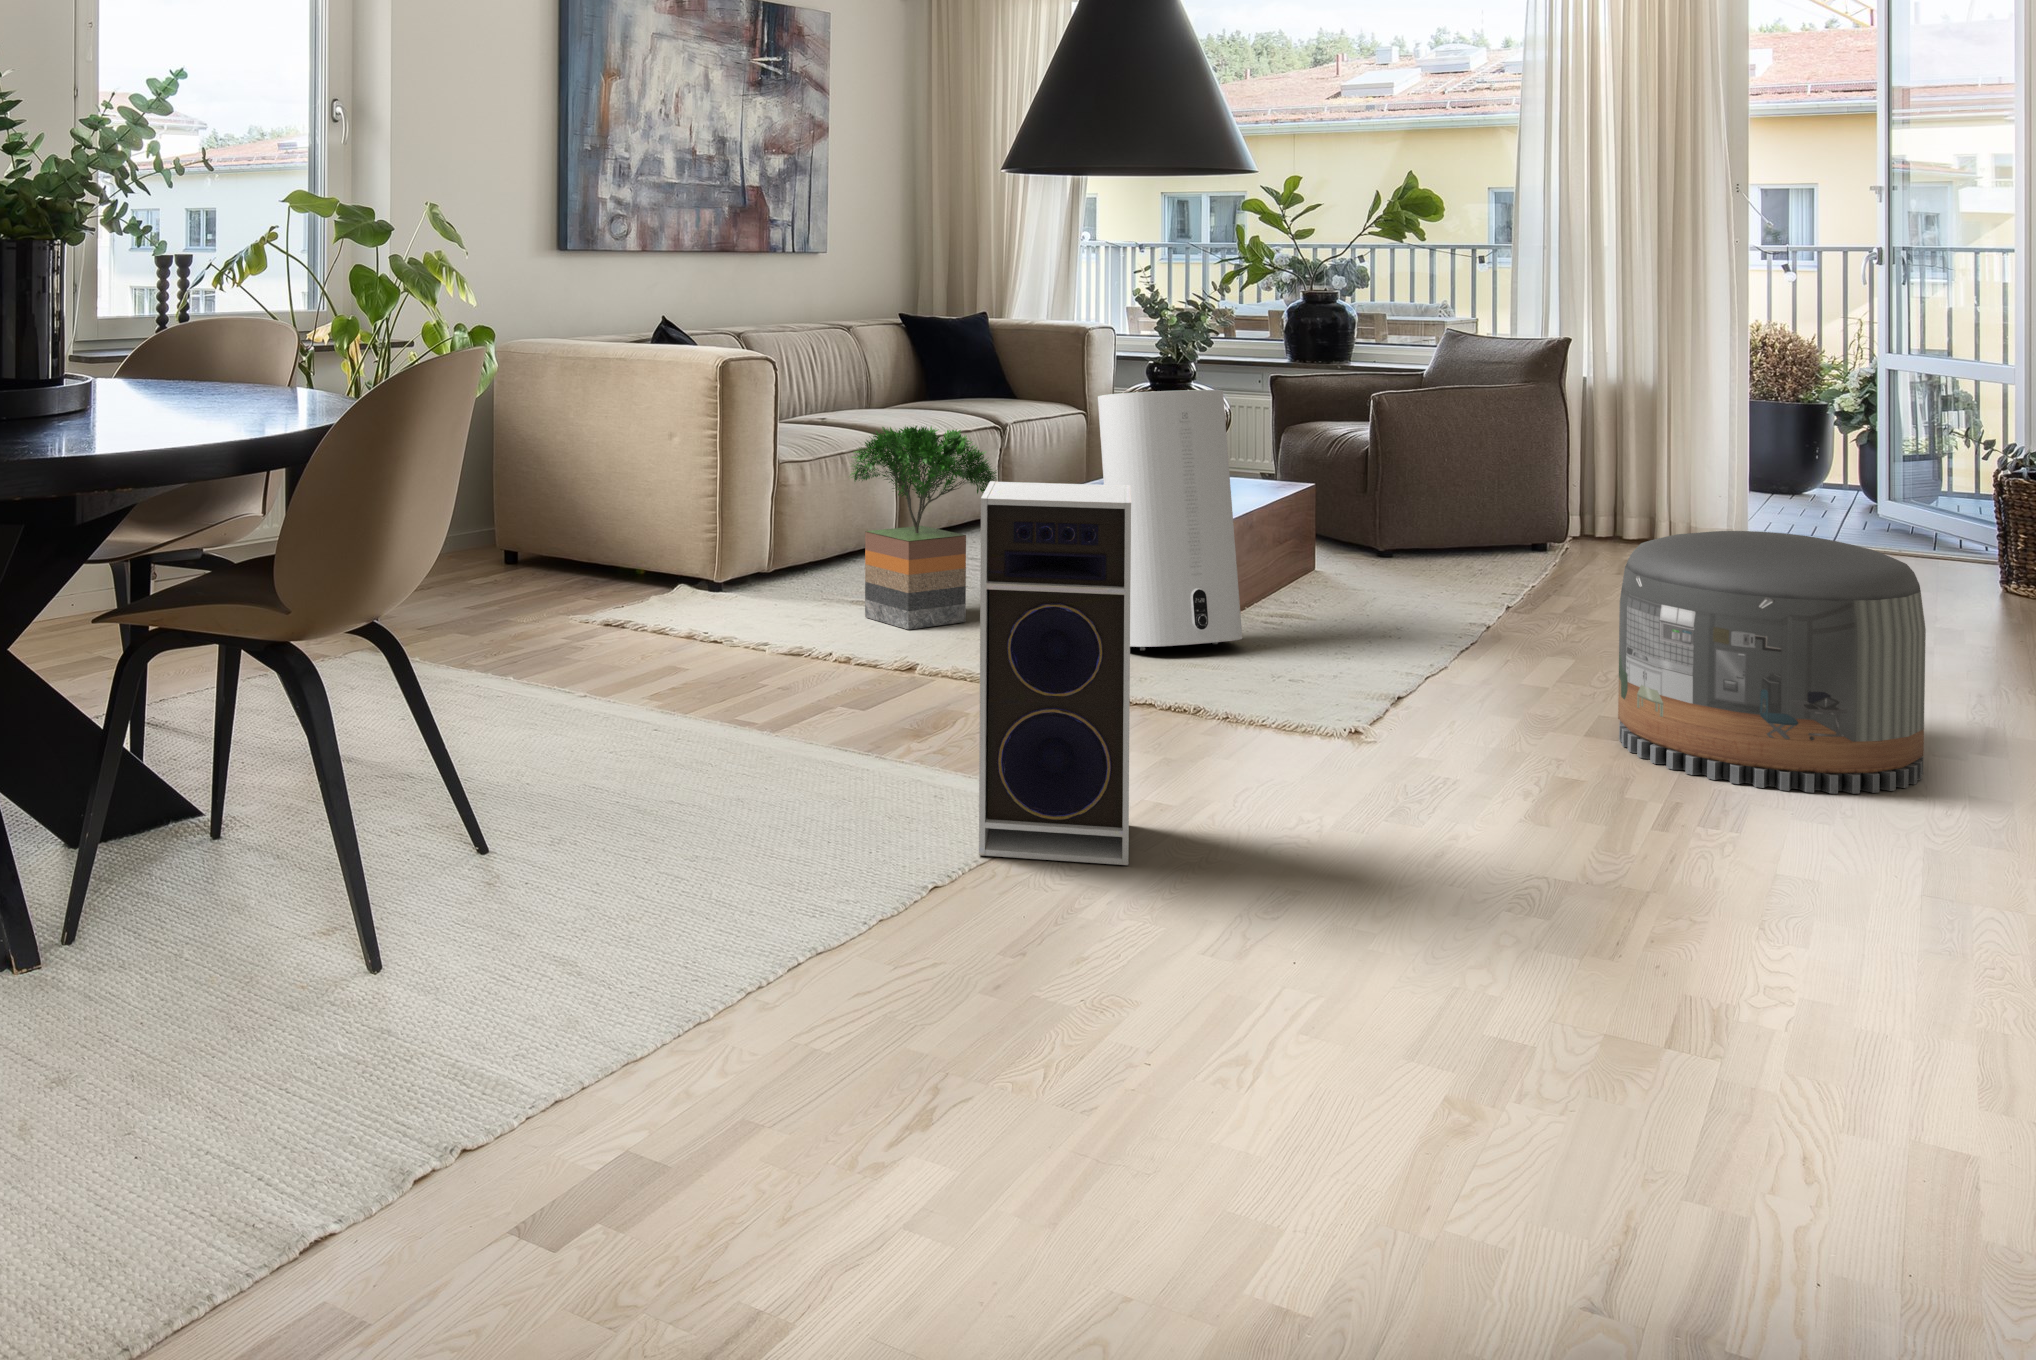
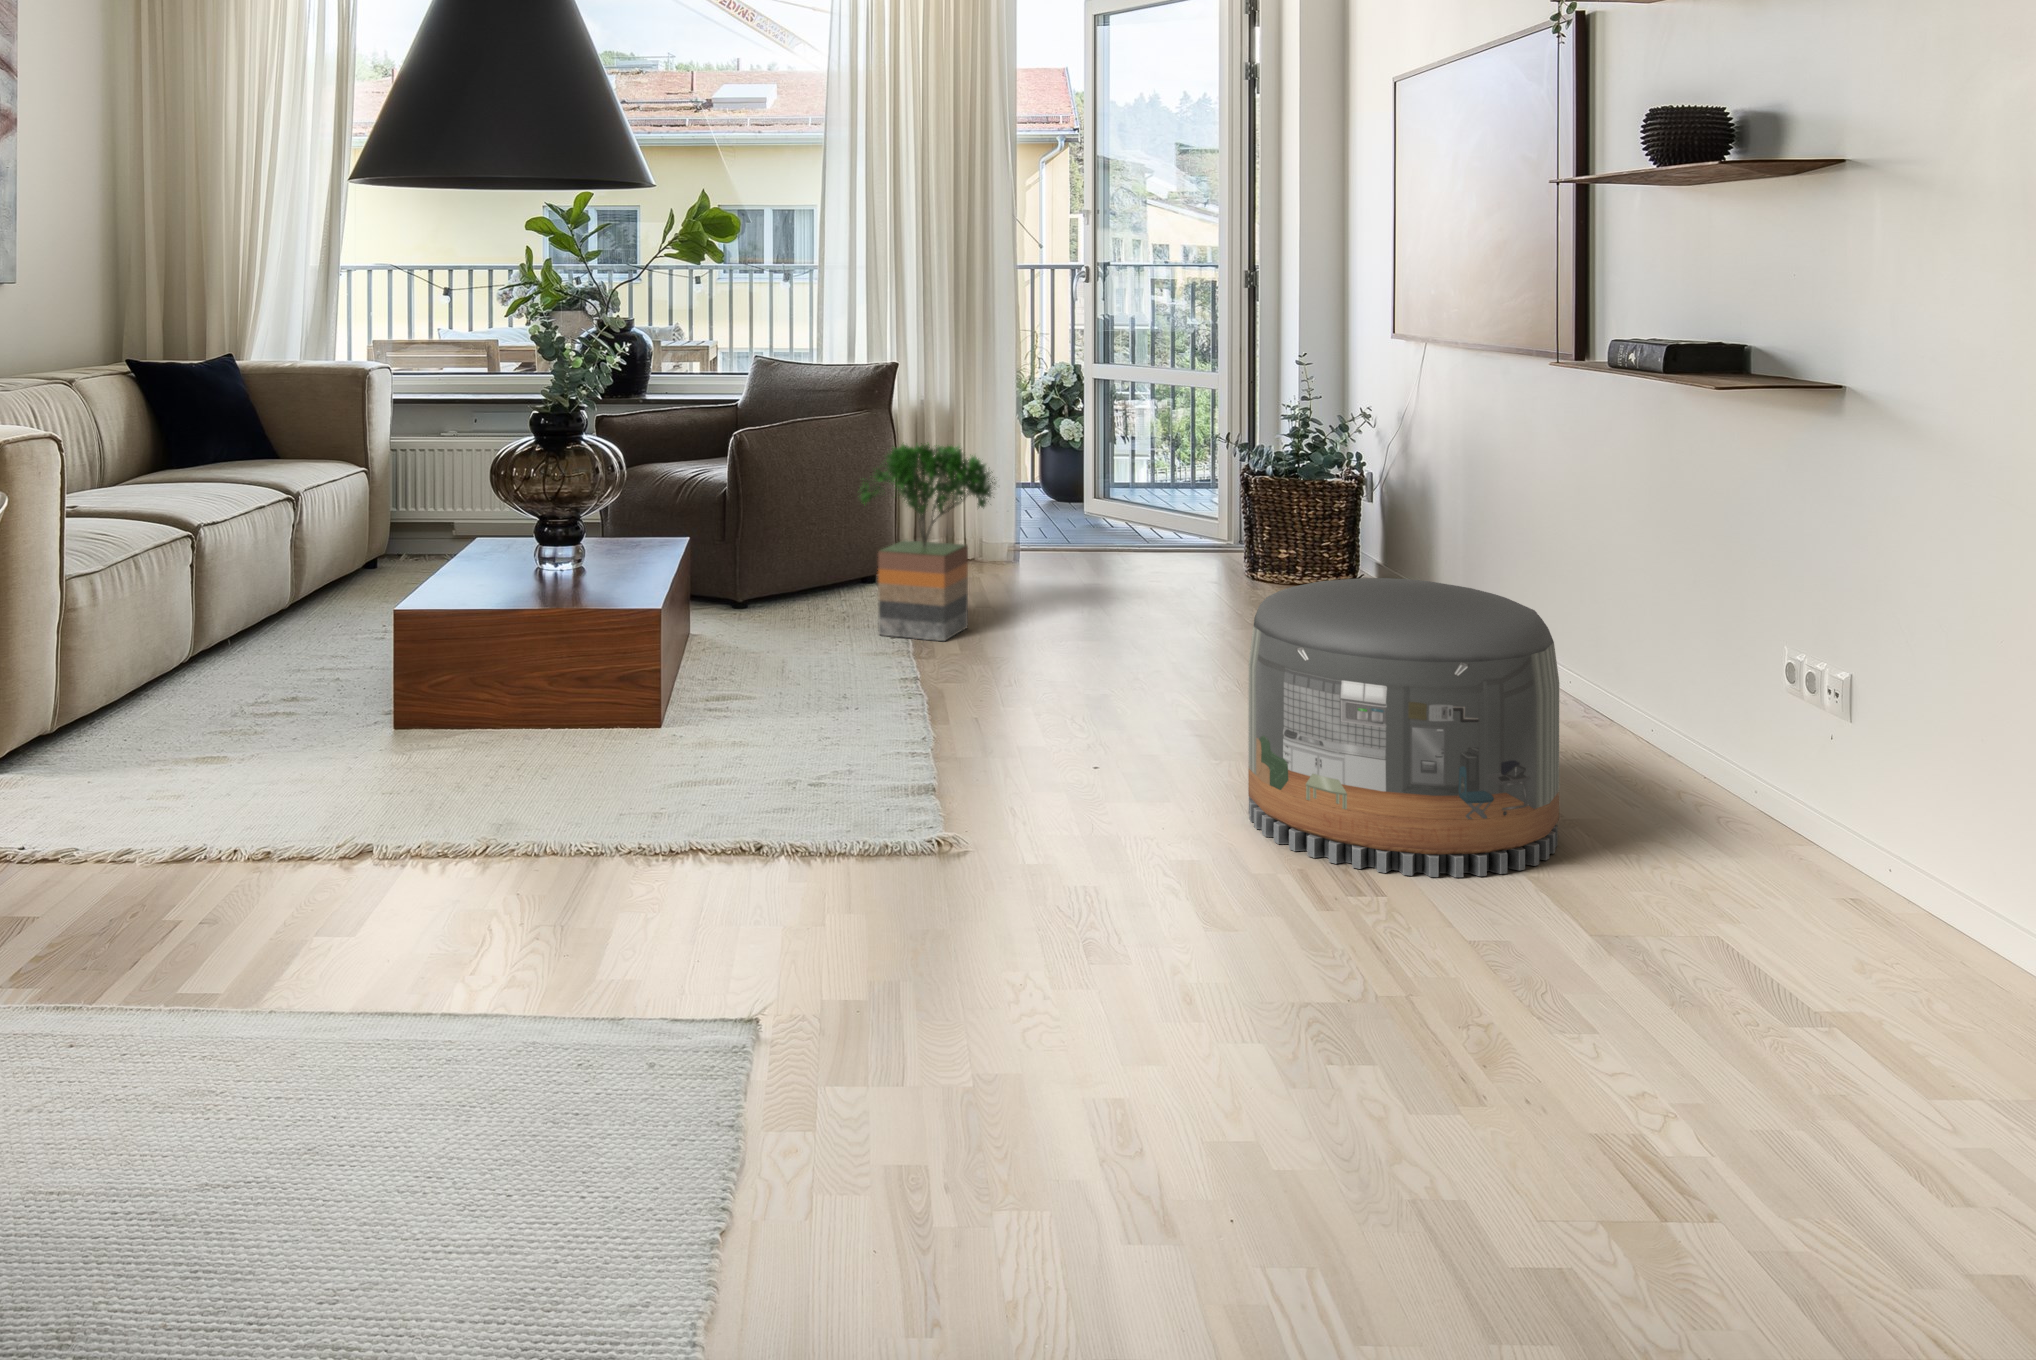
air purifier: present [1098,390,1242,650] -> none [576,450,757,794]
potted tree: present [850,426,997,630] -> present [858,443,996,641]
speaker: present [979,481,1131,865] -> none [768,637,1063,1300]

